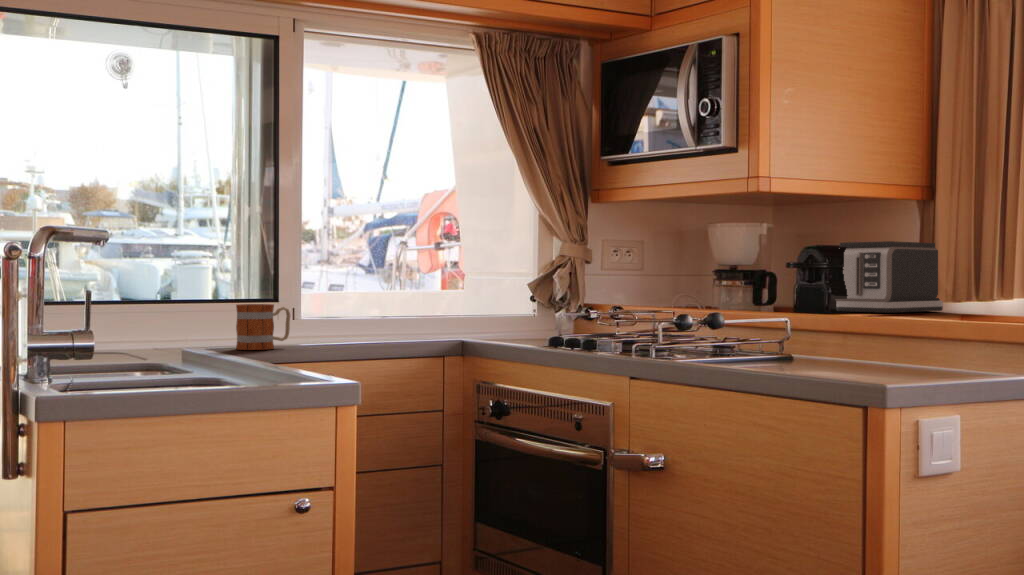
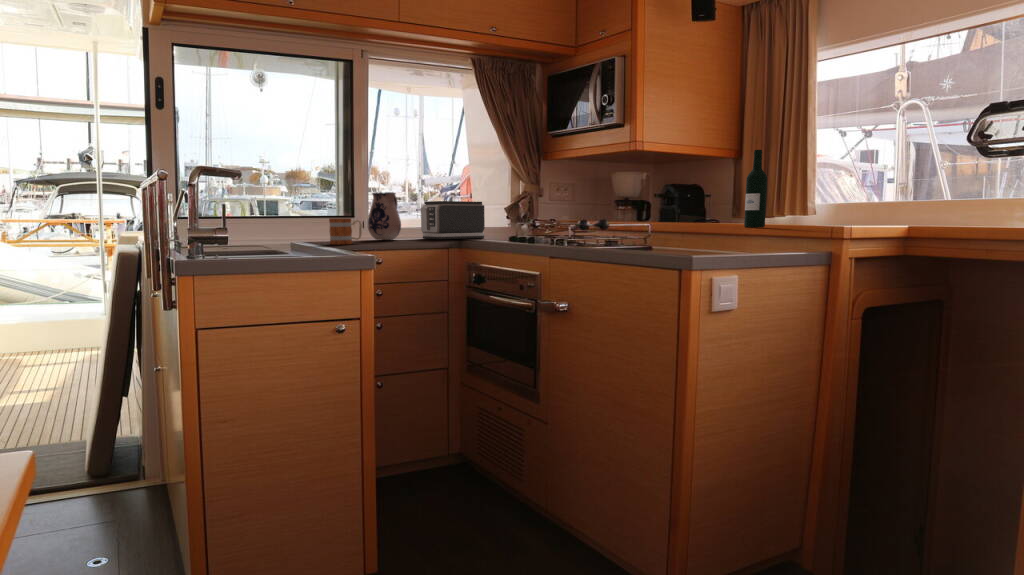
wine bottle: none [953,197,989,326] -> present [744,150,767,227]
toaster: present [835,241,943,313] -> present [421,201,485,239]
ceramic pitcher: none [294,257,352,340] -> present [368,192,401,240]

